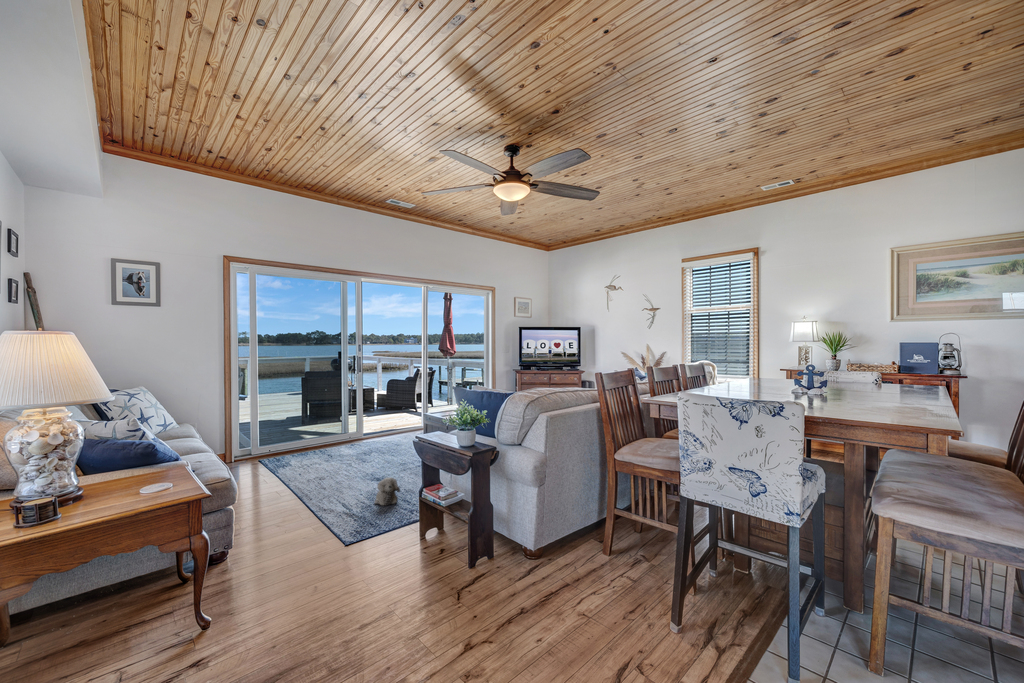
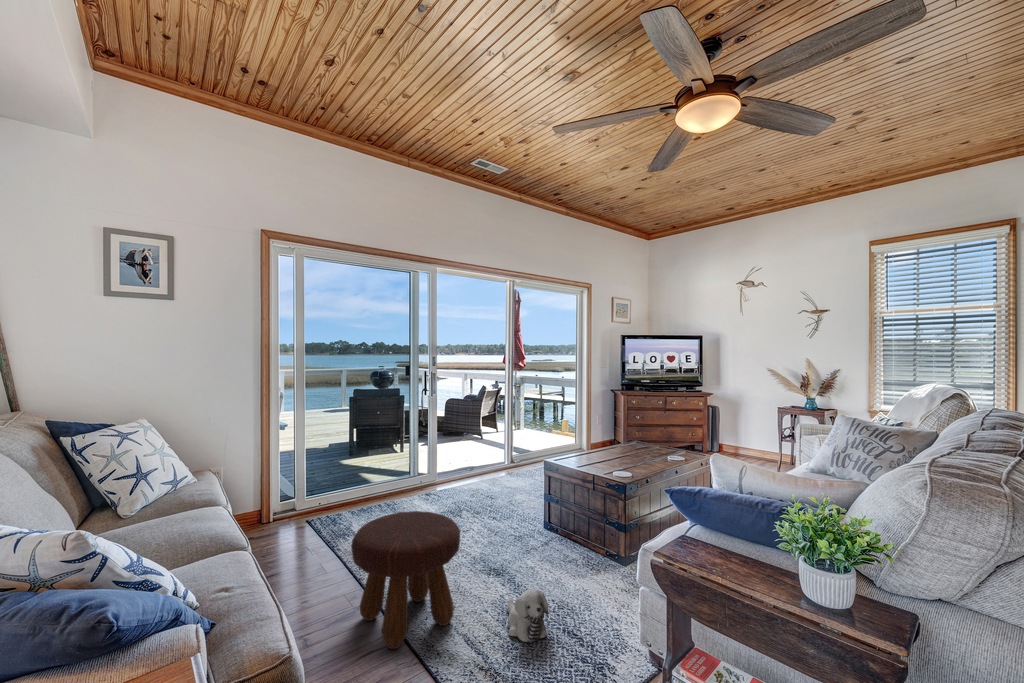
footstool: none [280,440,350,510] -> present [351,511,460,649]

